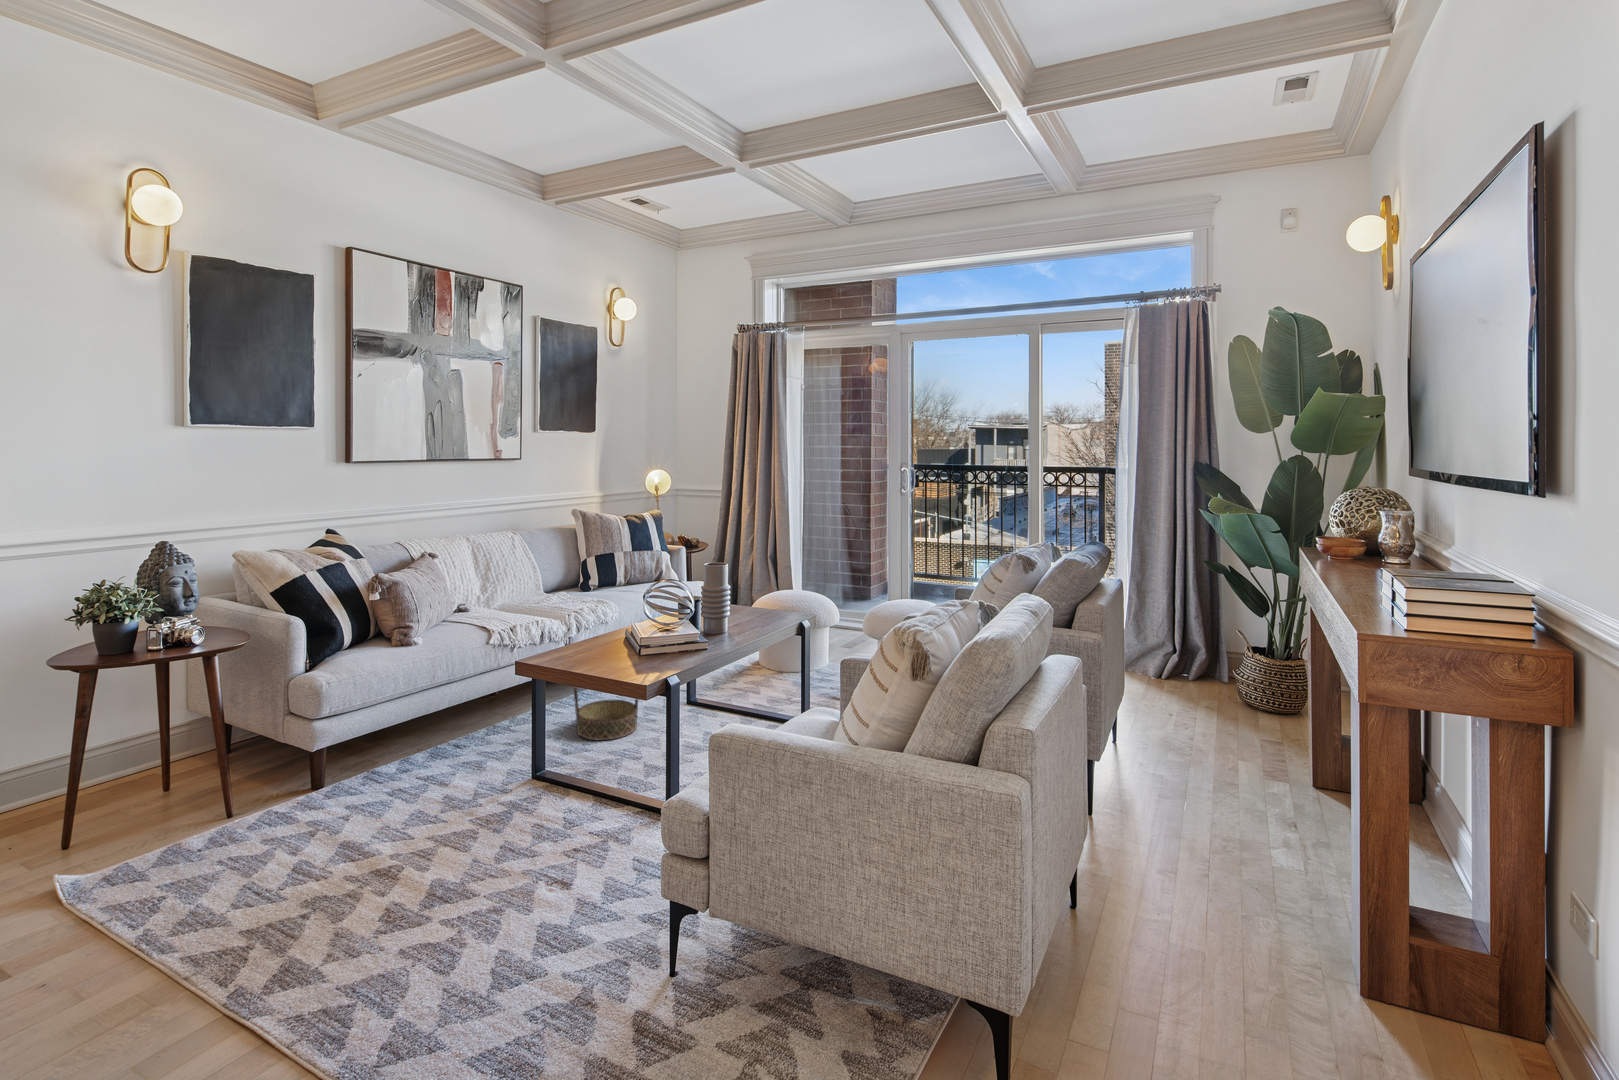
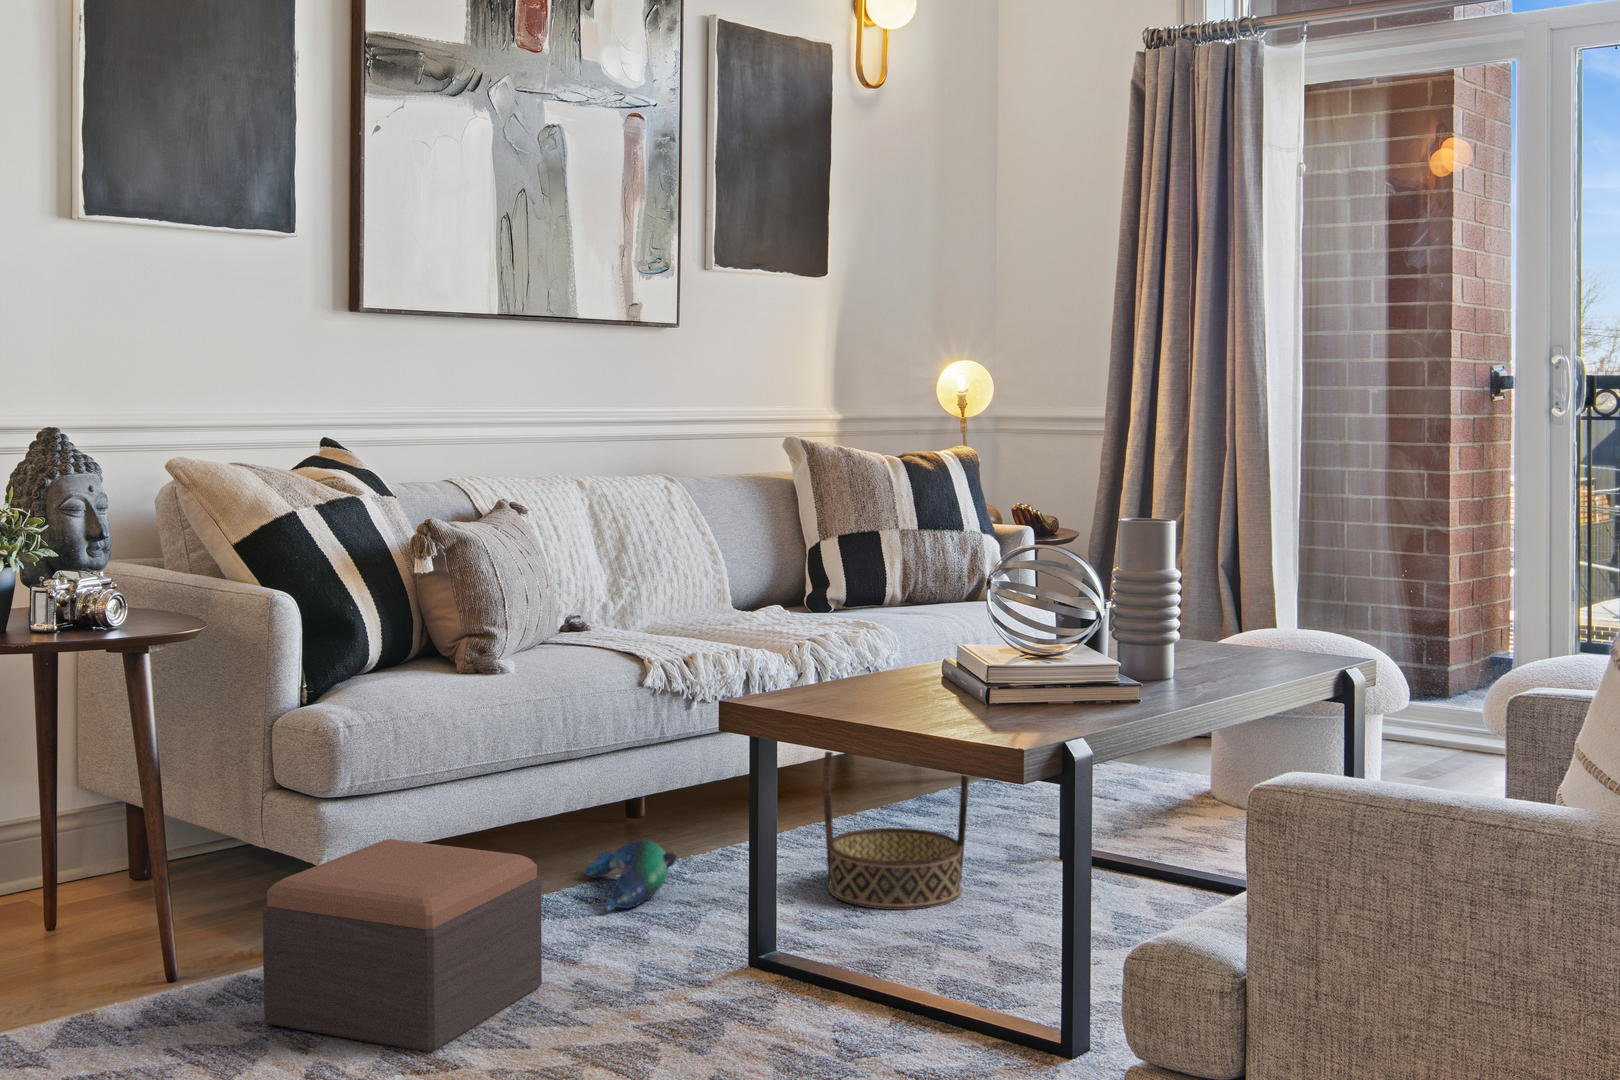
plush toy: none [463,715,505,753] -> present [585,840,676,911]
footstool: none [274,739,427,847] -> present [262,839,542,1053]

